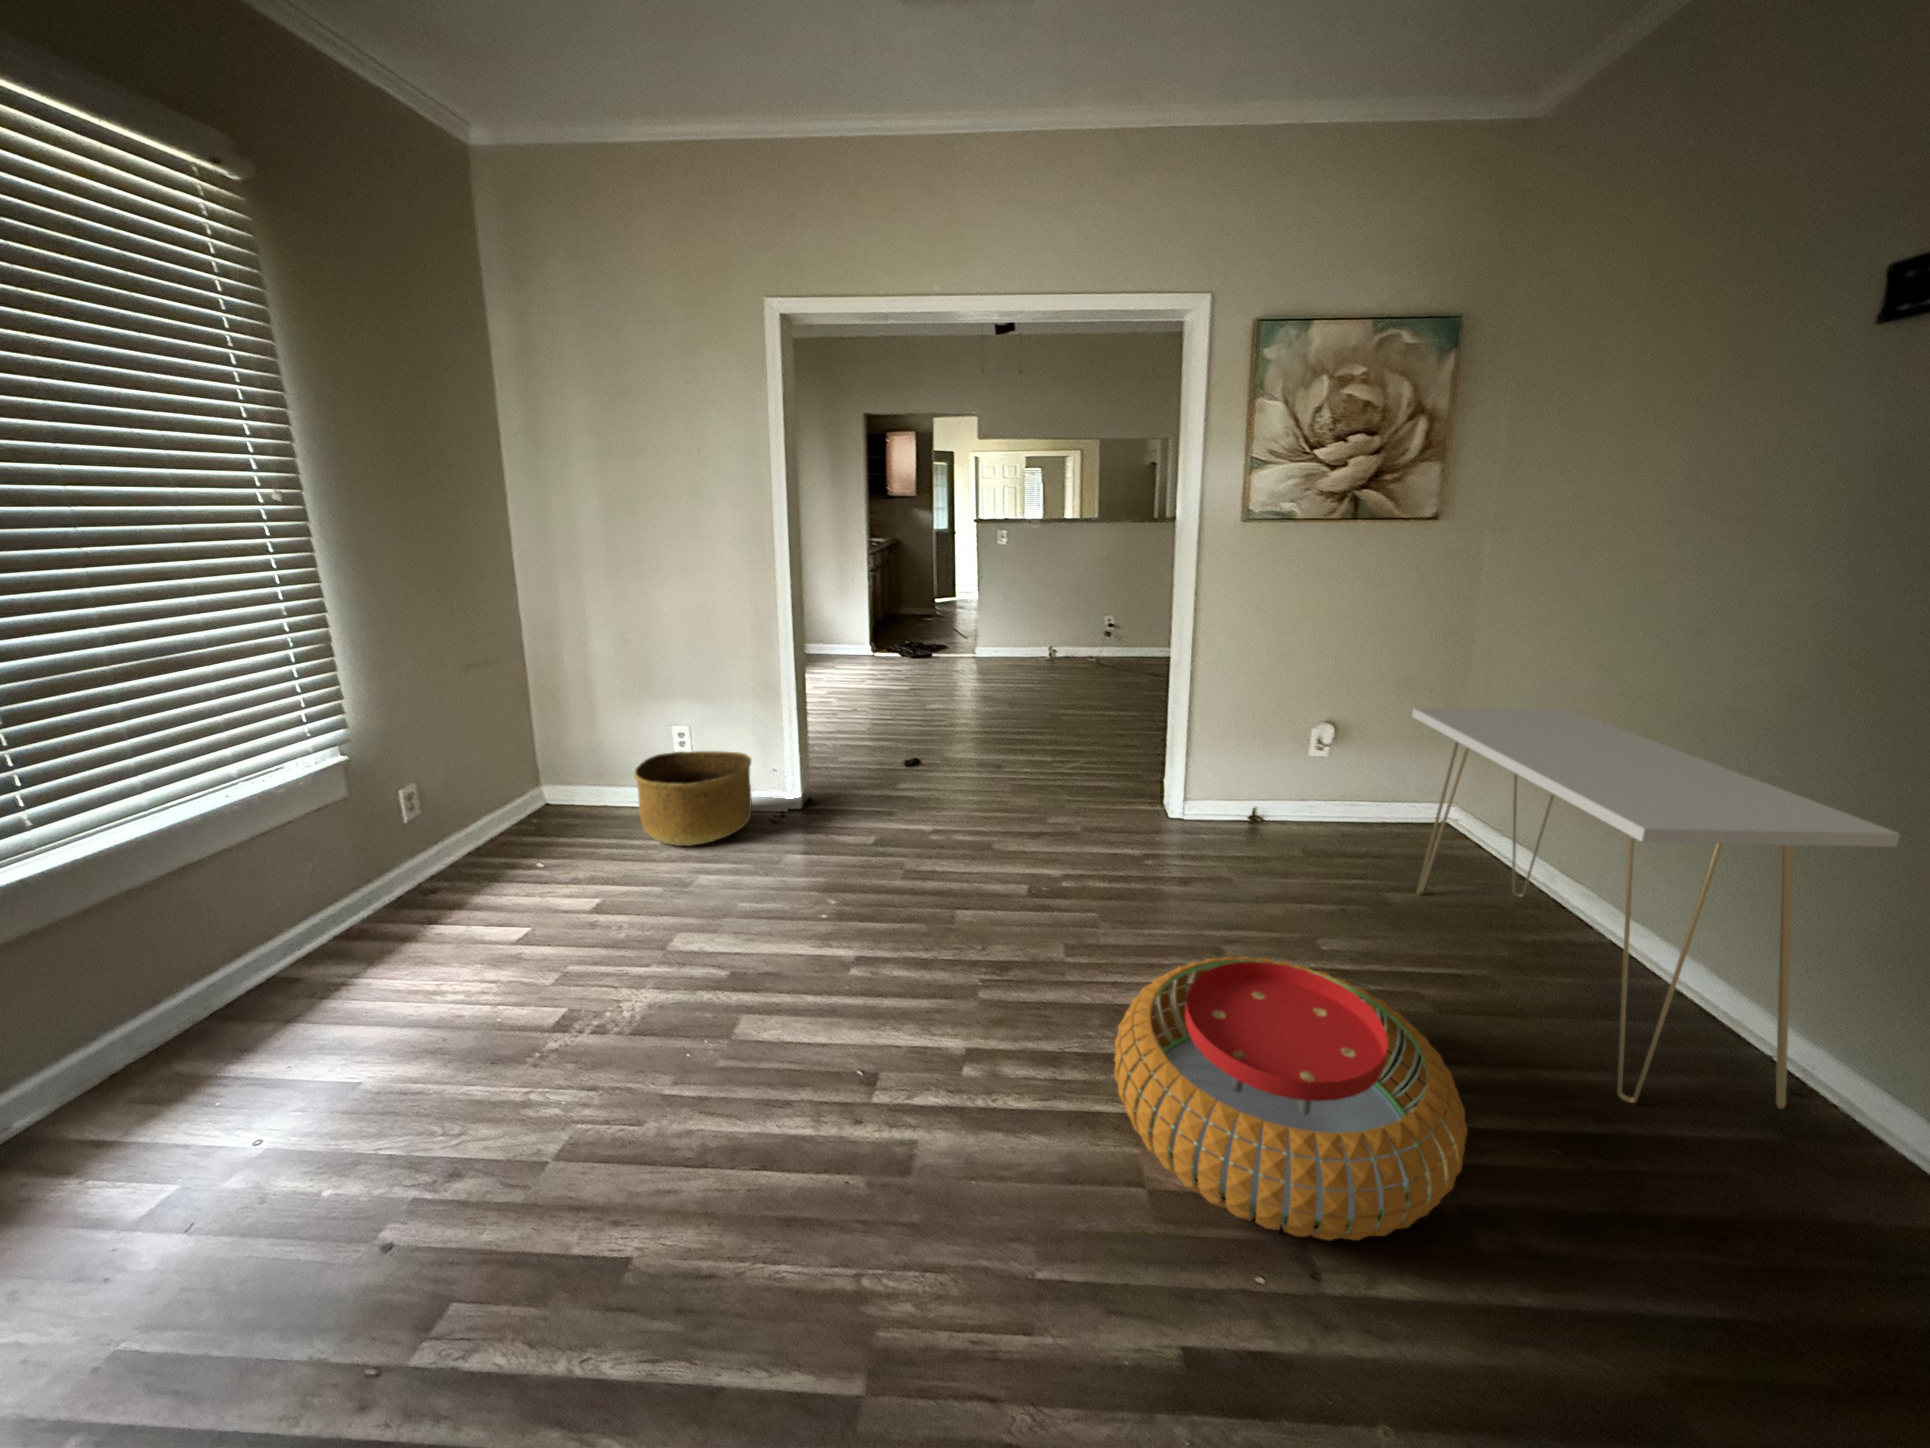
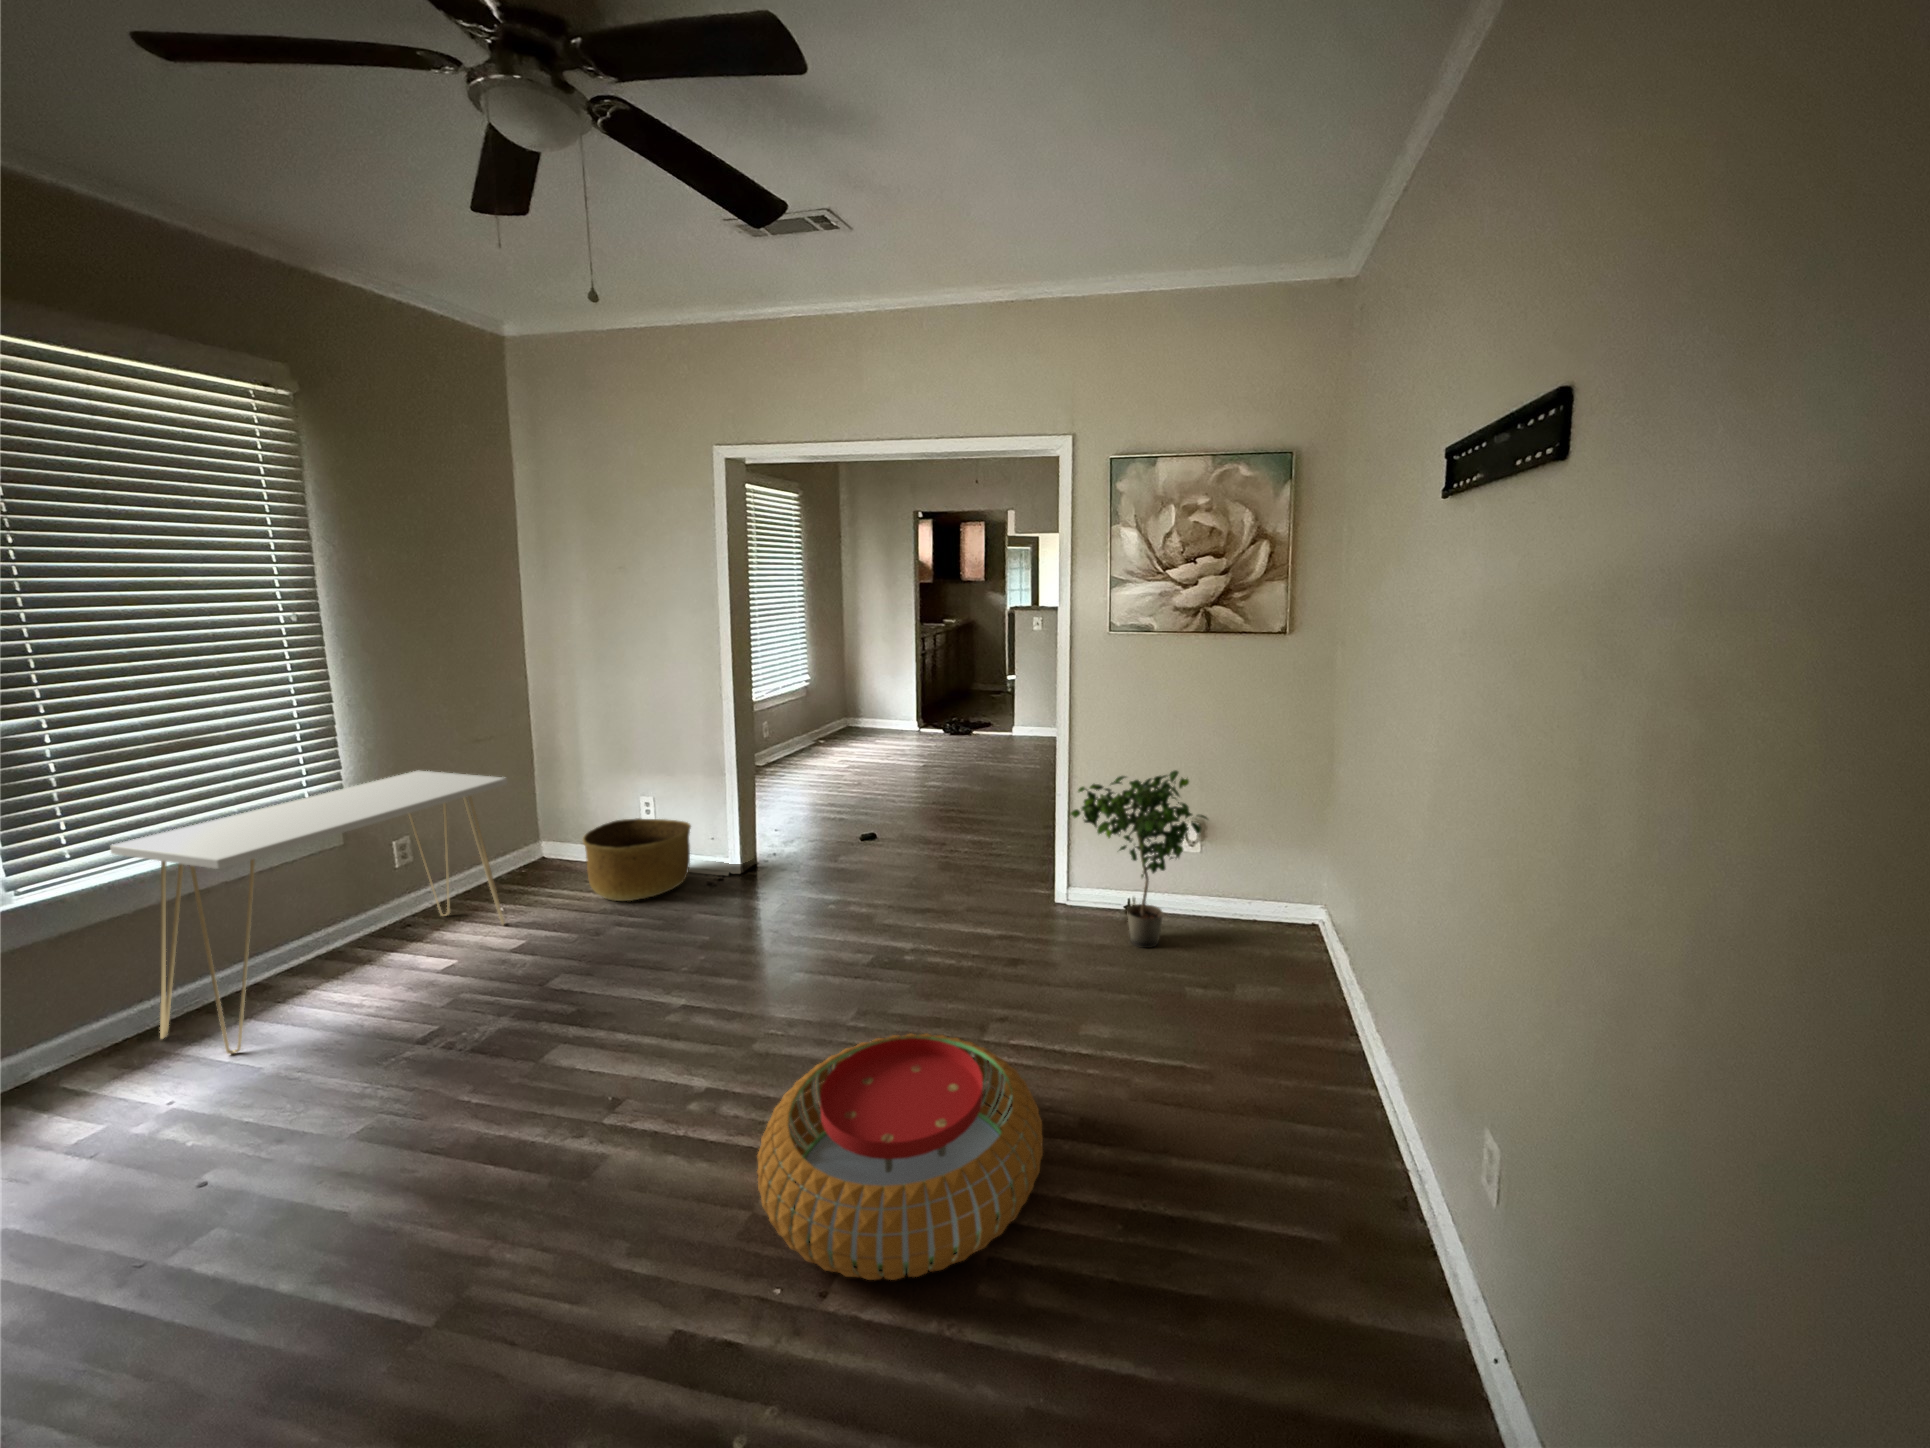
potted plant: none [1231,668,1360,853] -> present [1071,770,1207,948]
console table: present [1412,708,1900,1109] -> present [110,771,507,1054]

